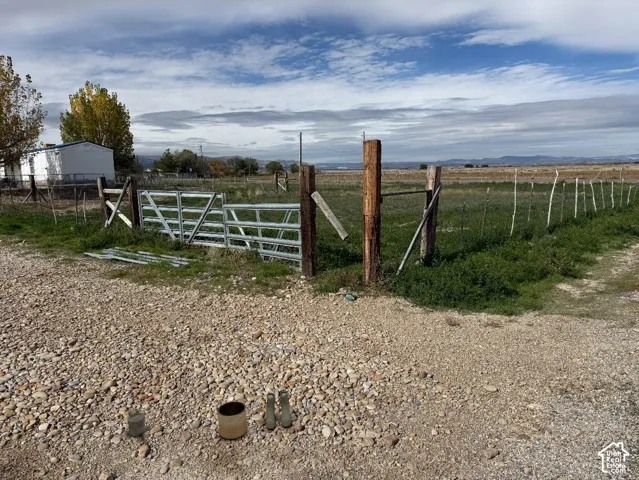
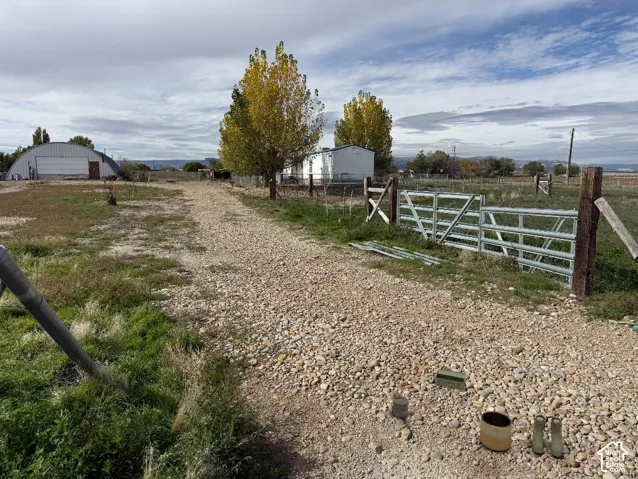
toolbox: none [176,370,208,389] -> present [435,369,466,390]

